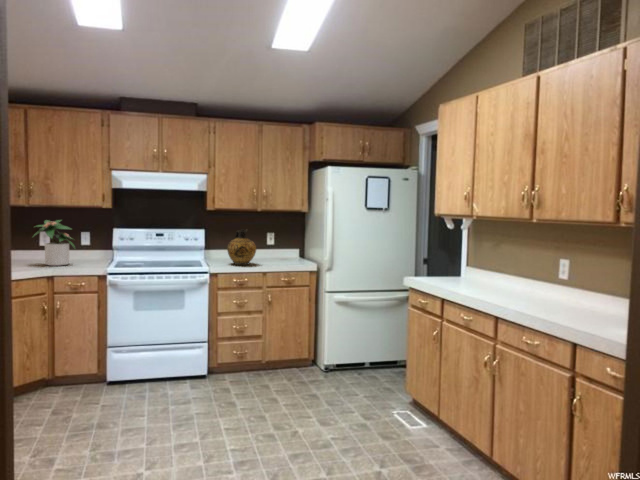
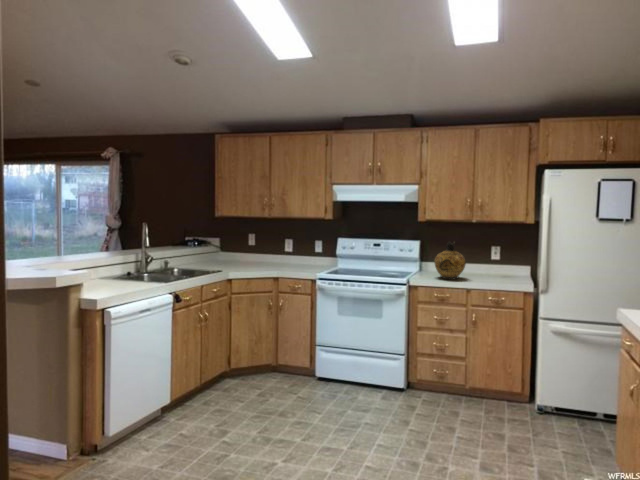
potted plant: present [34,220,75,266] -> none [270,230,305,269]

